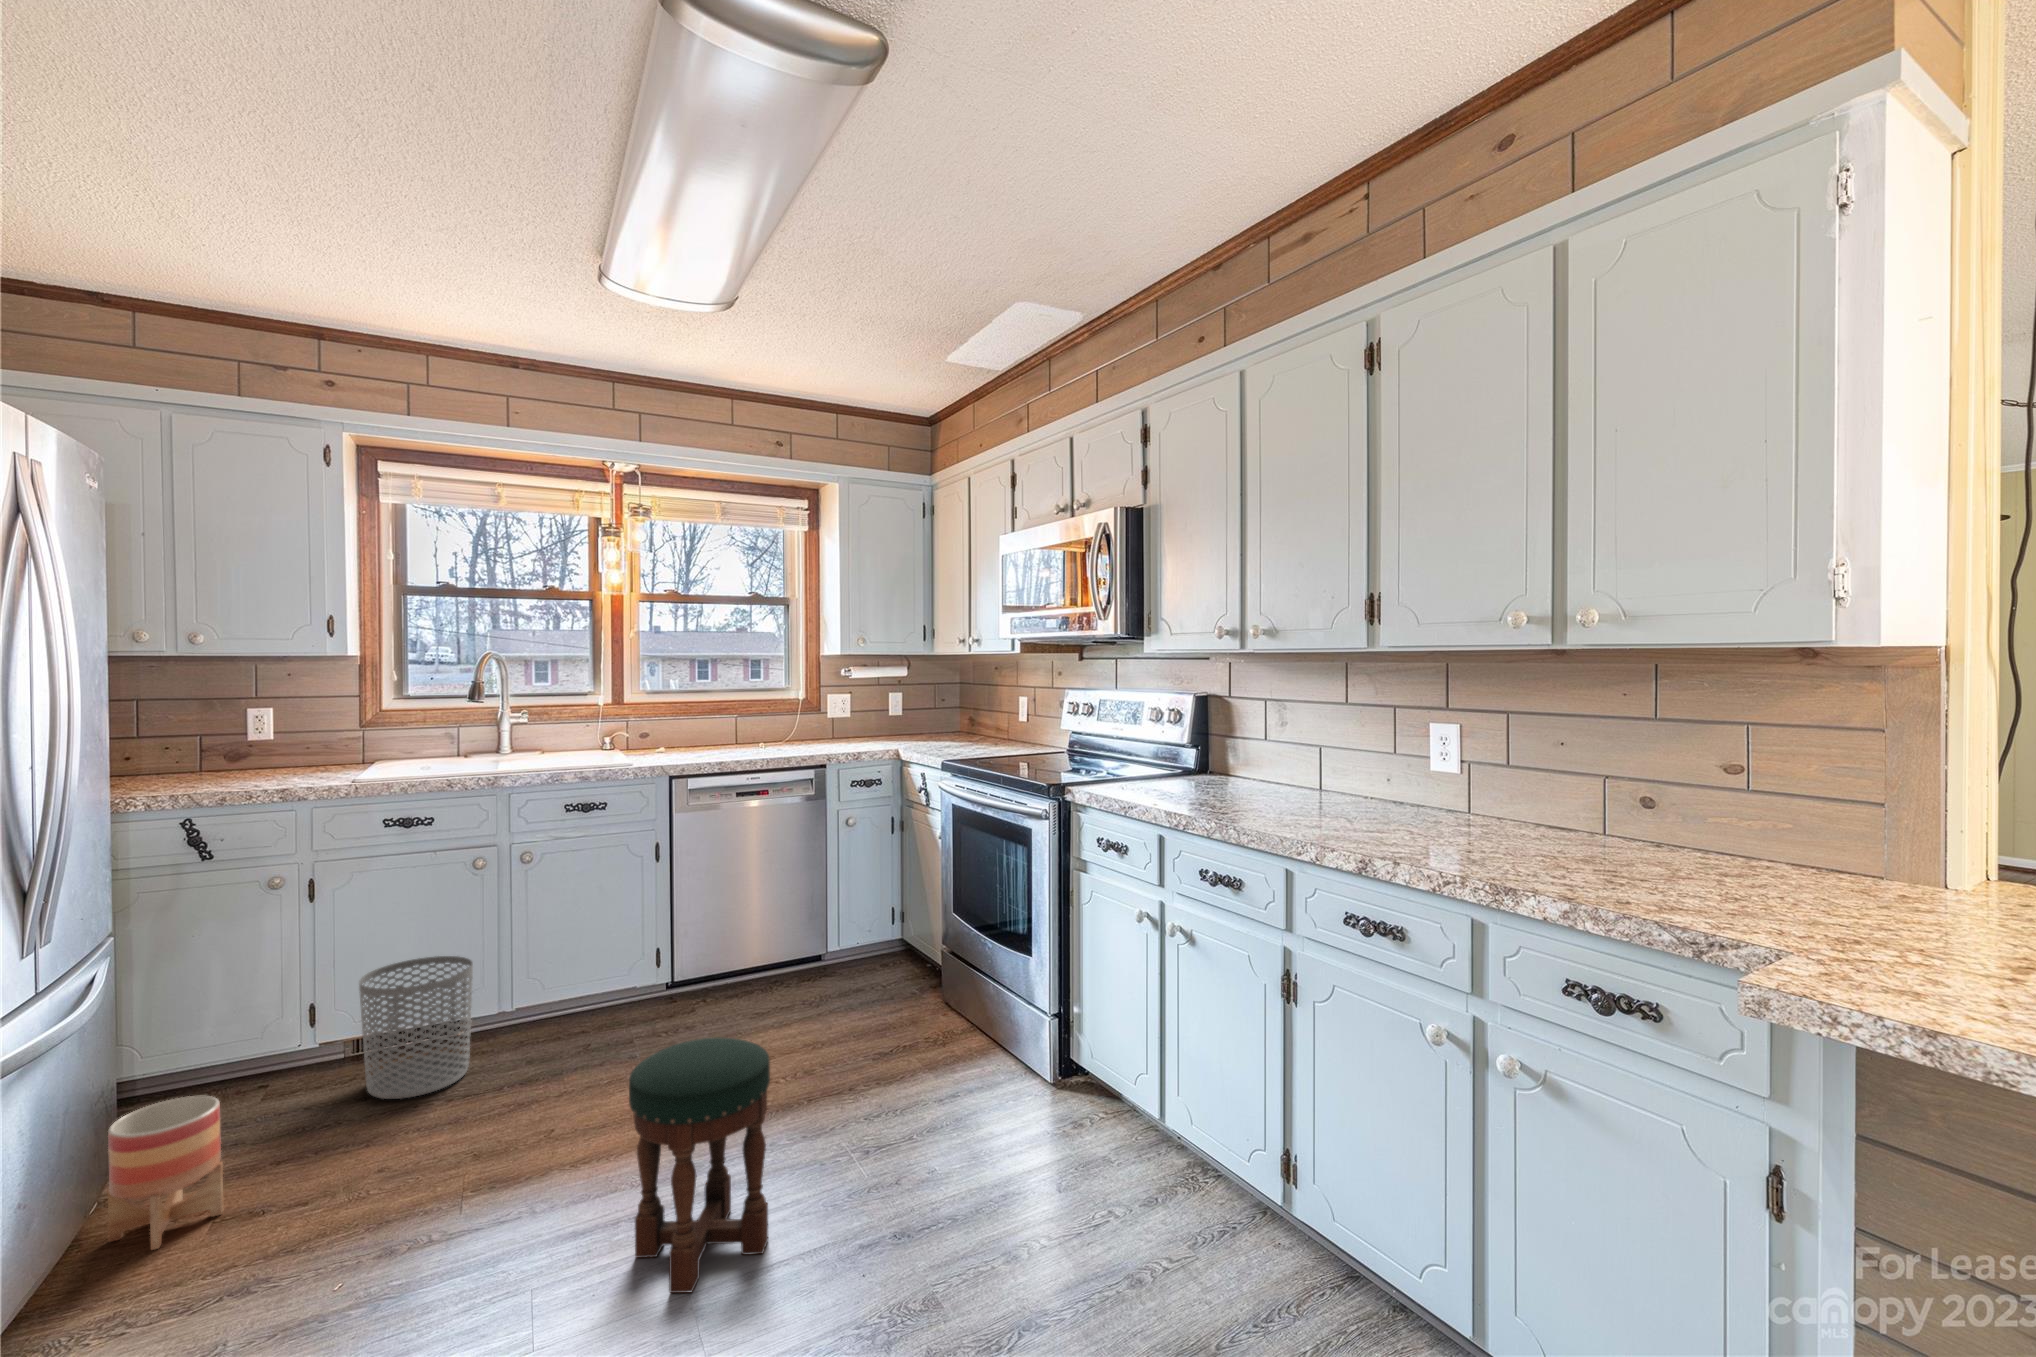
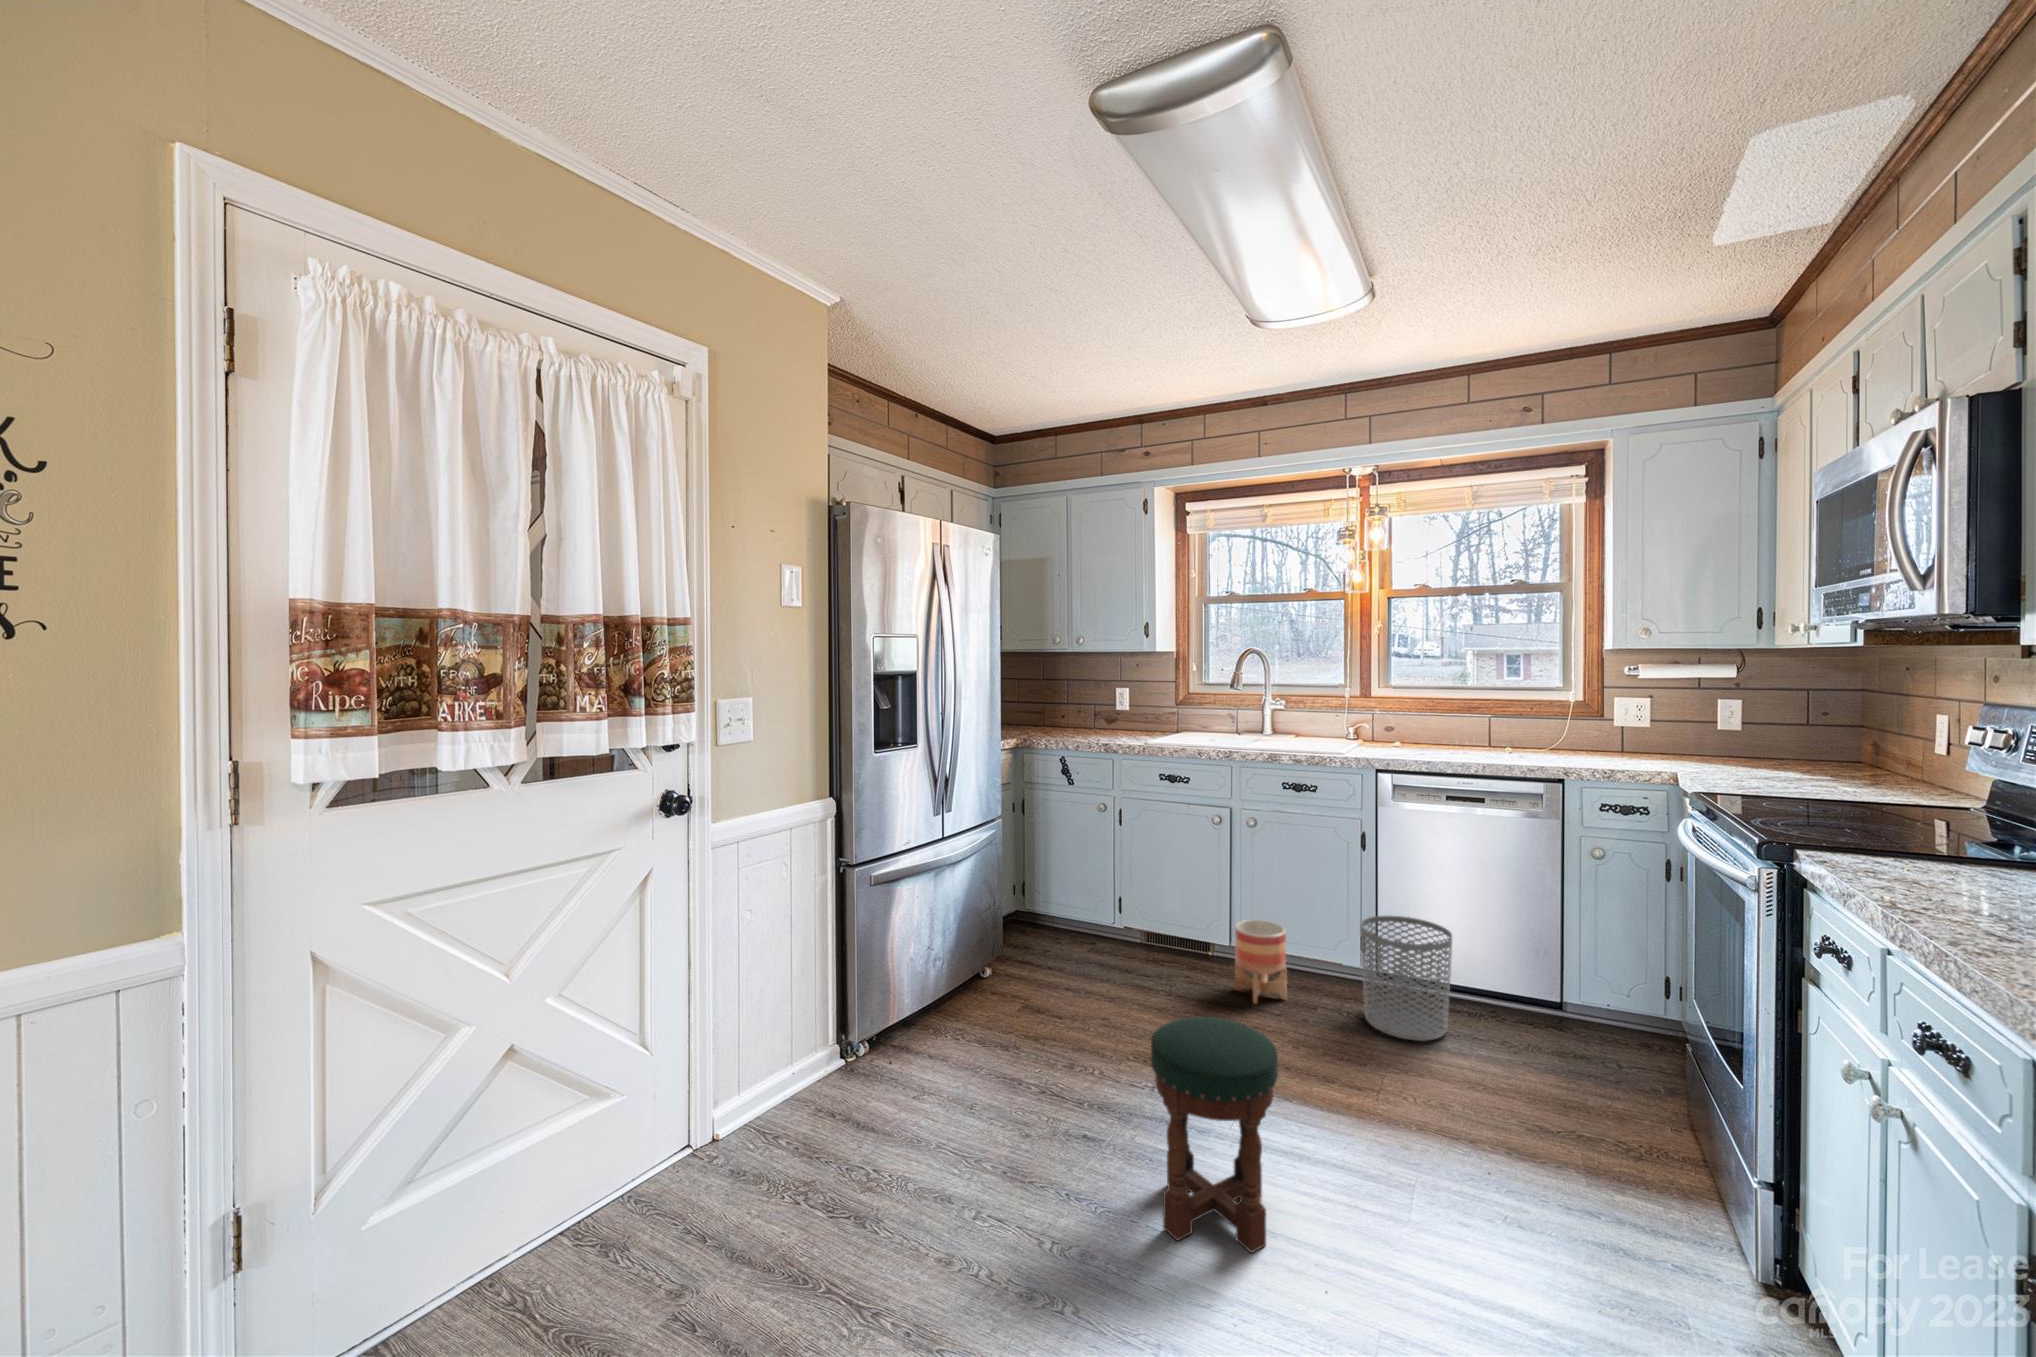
waste bin: present [359,956,473,1099] -> present [1360,916,1452,1041]
planter: present [108,1096,223,1250] -> present [1235,920,1287,1004]

